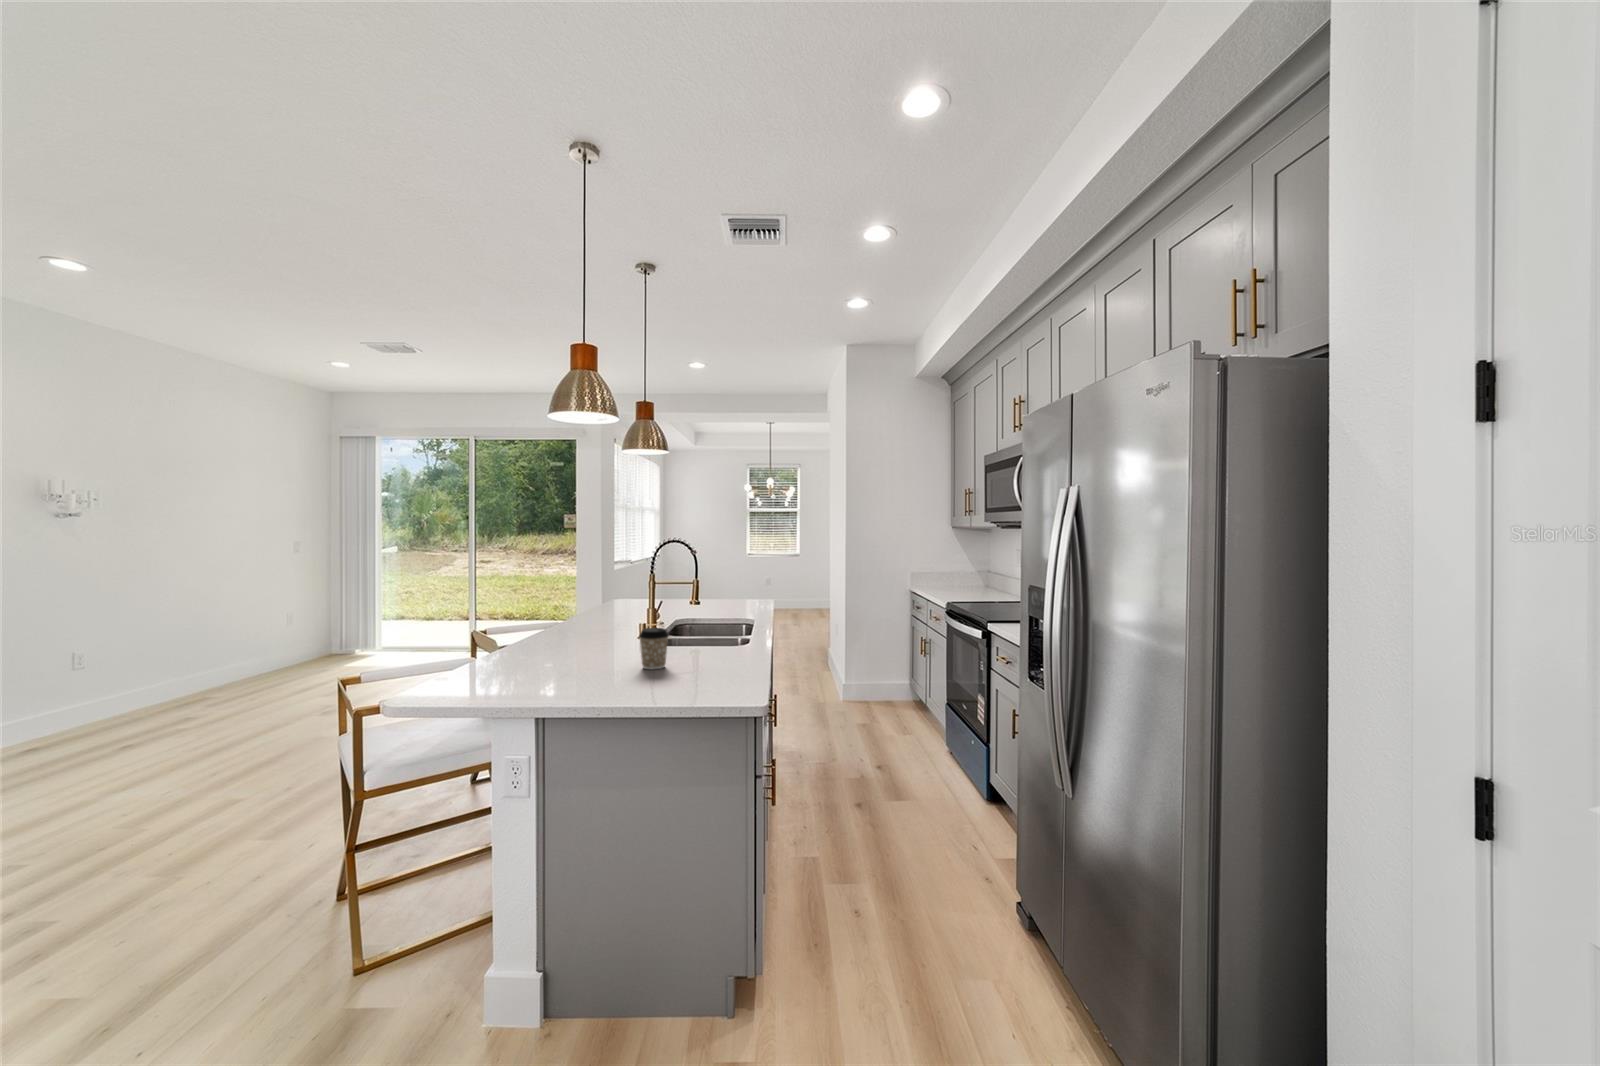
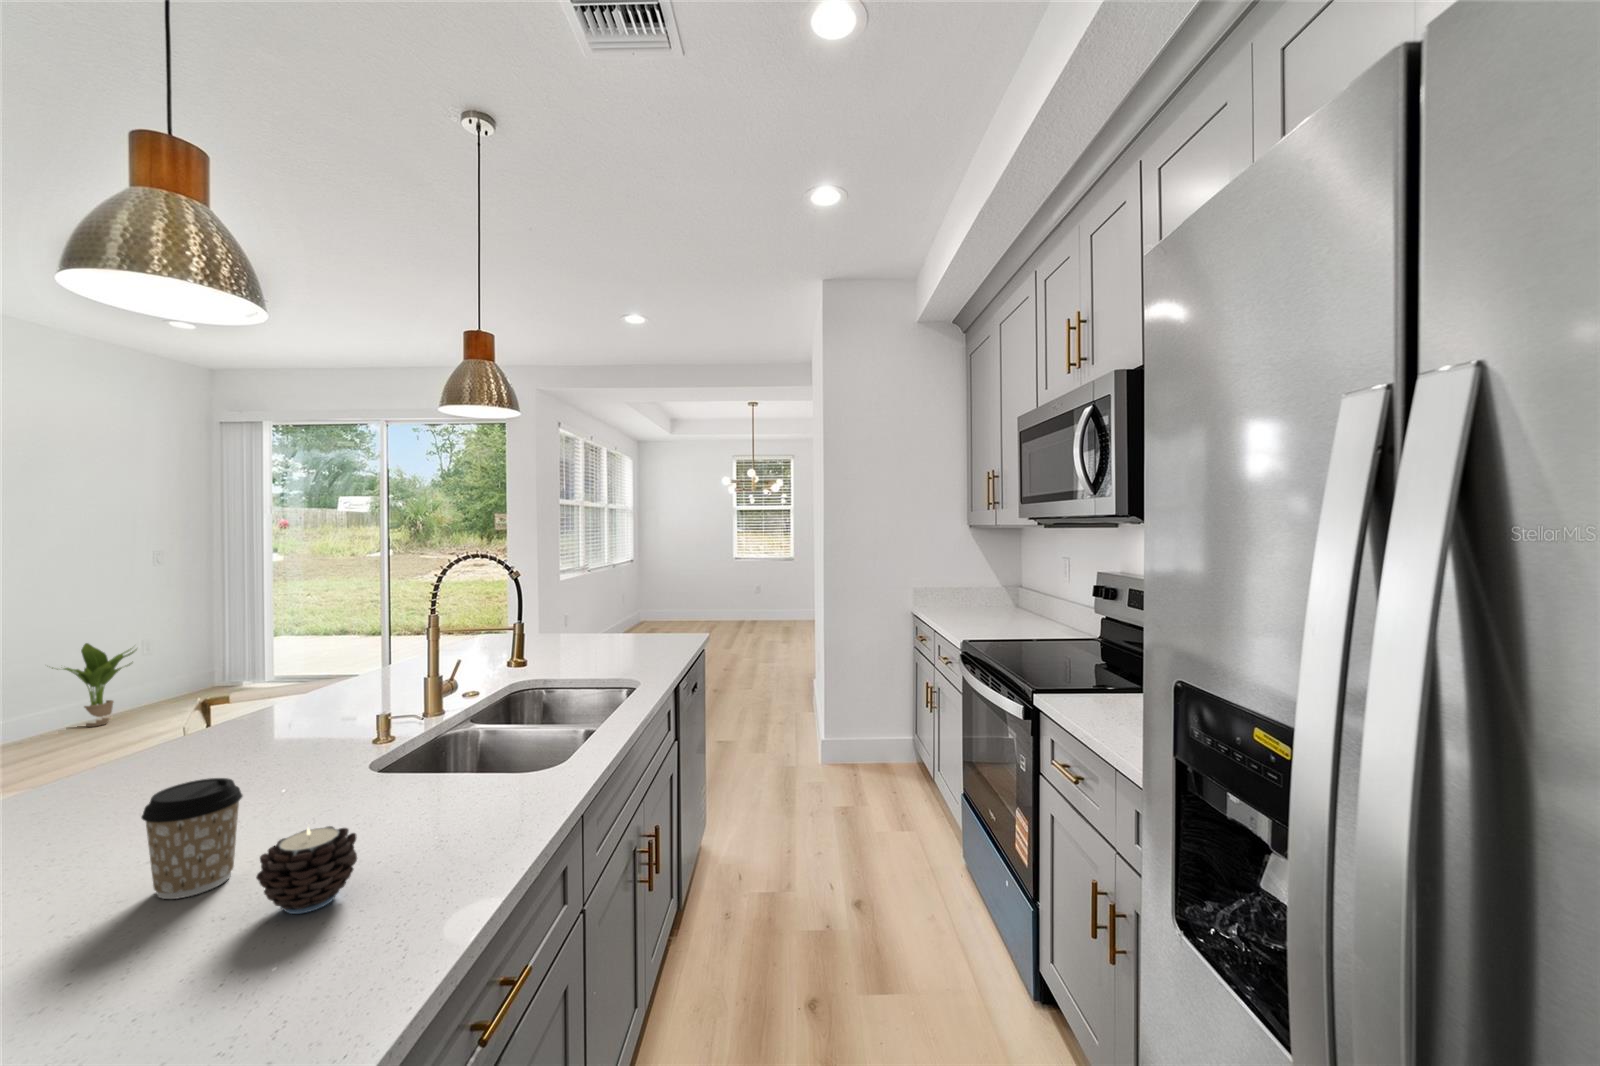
potted plant: none [235,613,300,680] -> present [52,643,136,727]
candle: none [692,640,725,671] -> present [256,826,357,914]

